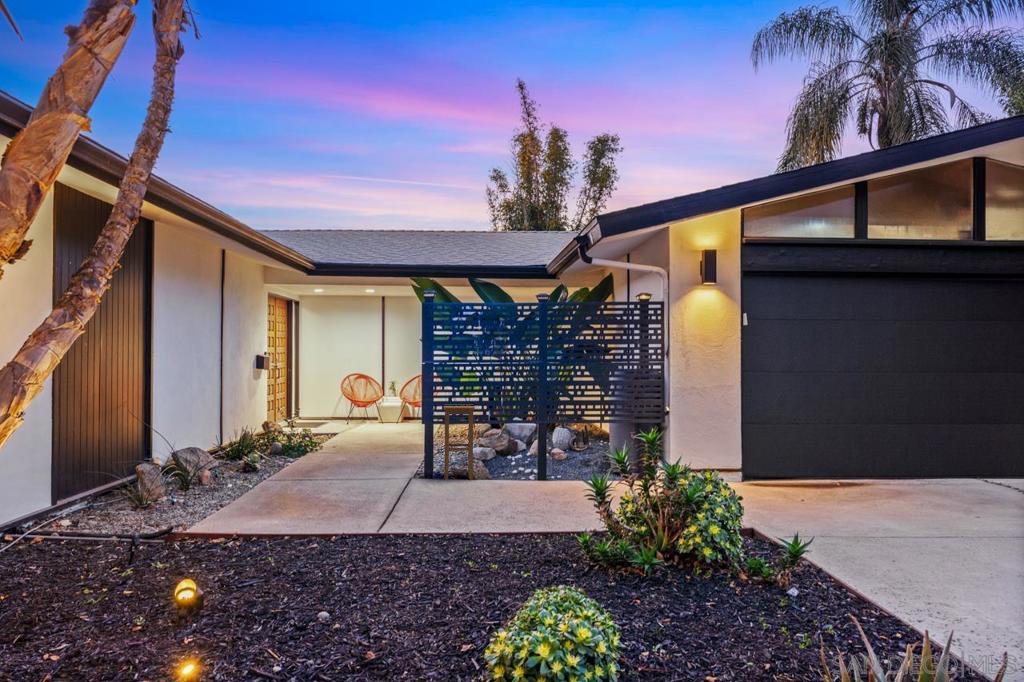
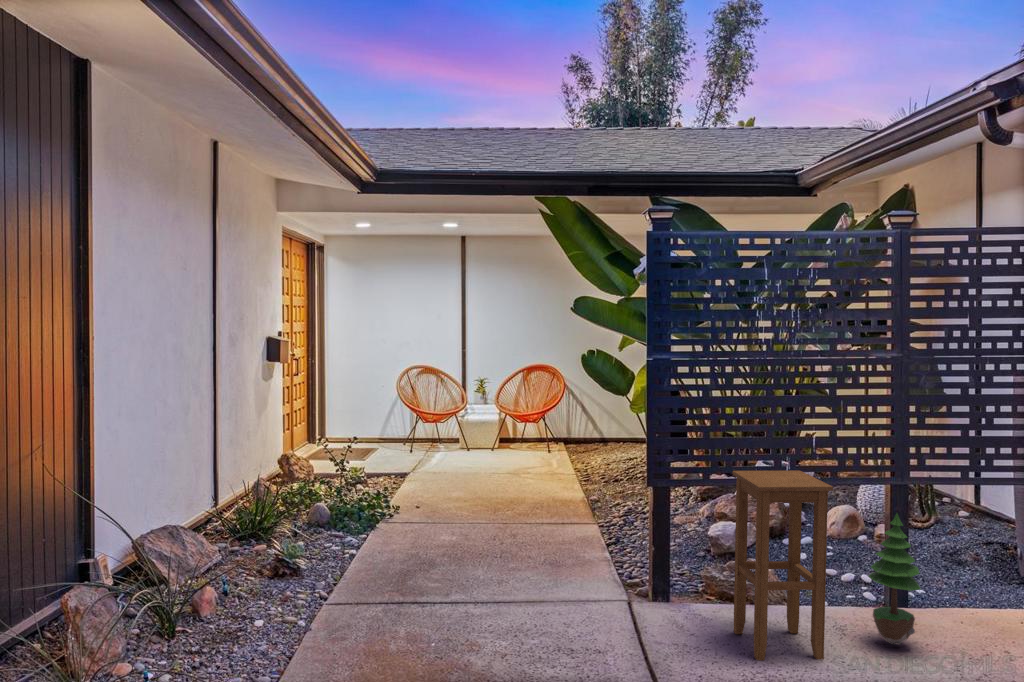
potted tree: none [498,420,518,477] -> present [868,514,921,645]

